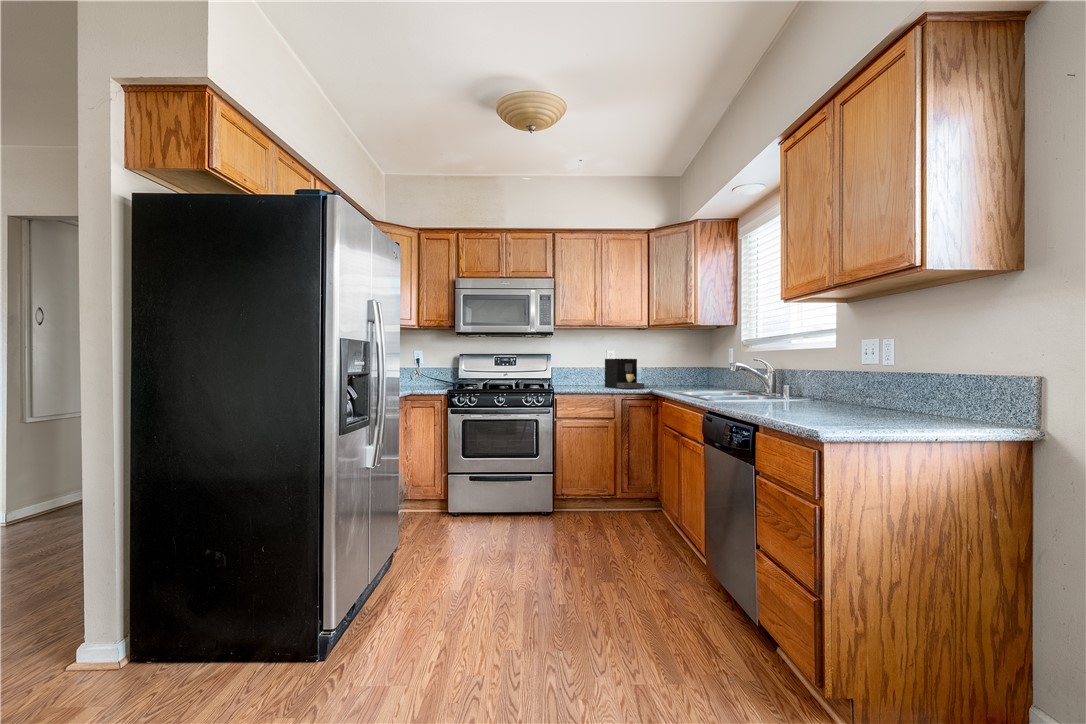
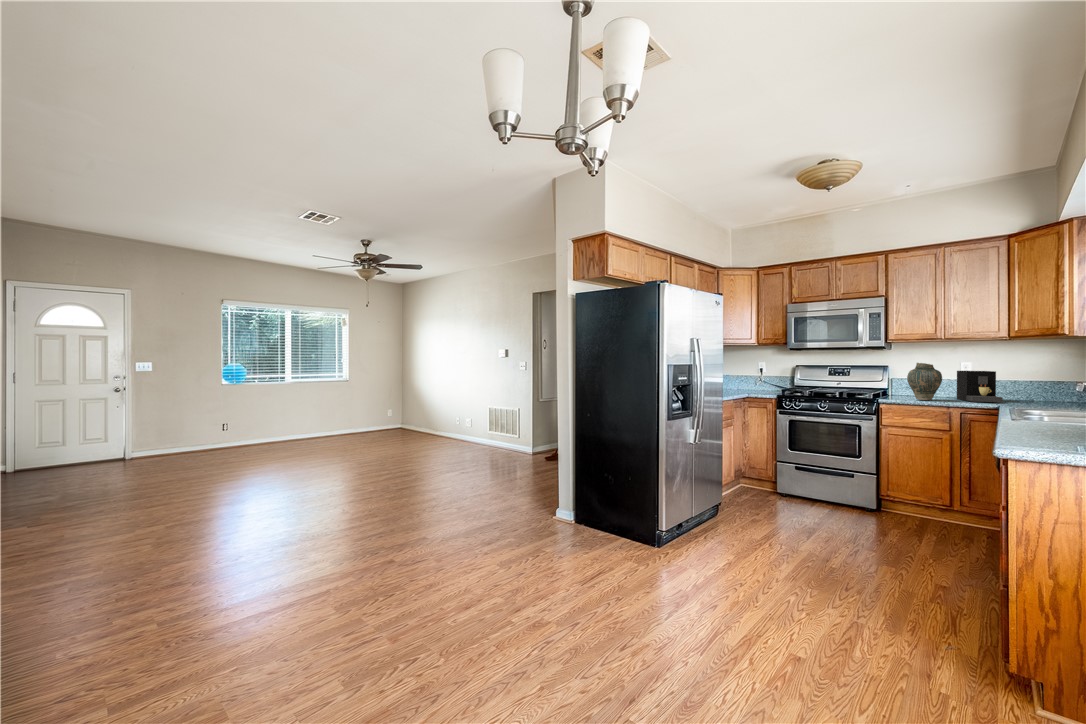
vase: none [574,350,603,389] -> present [907,363,942,400]

